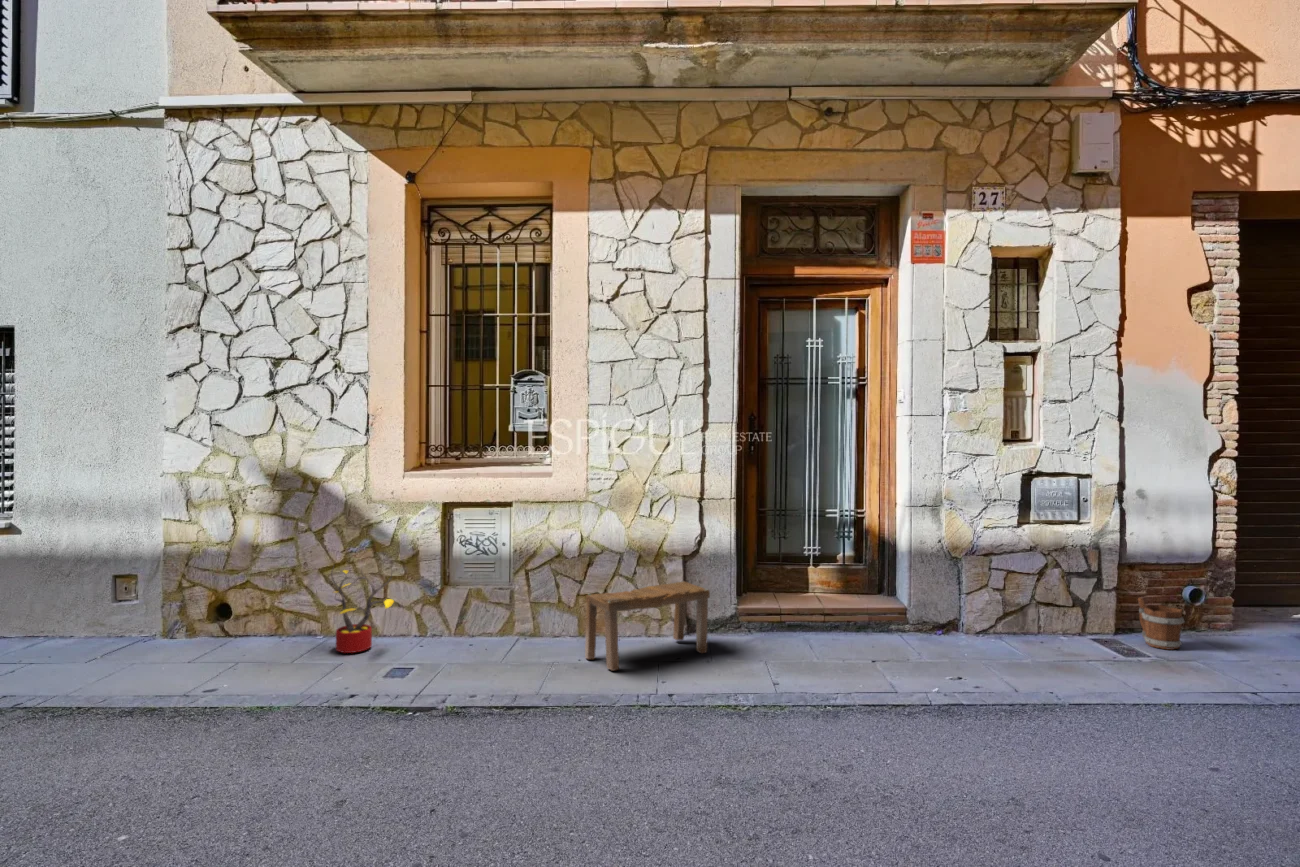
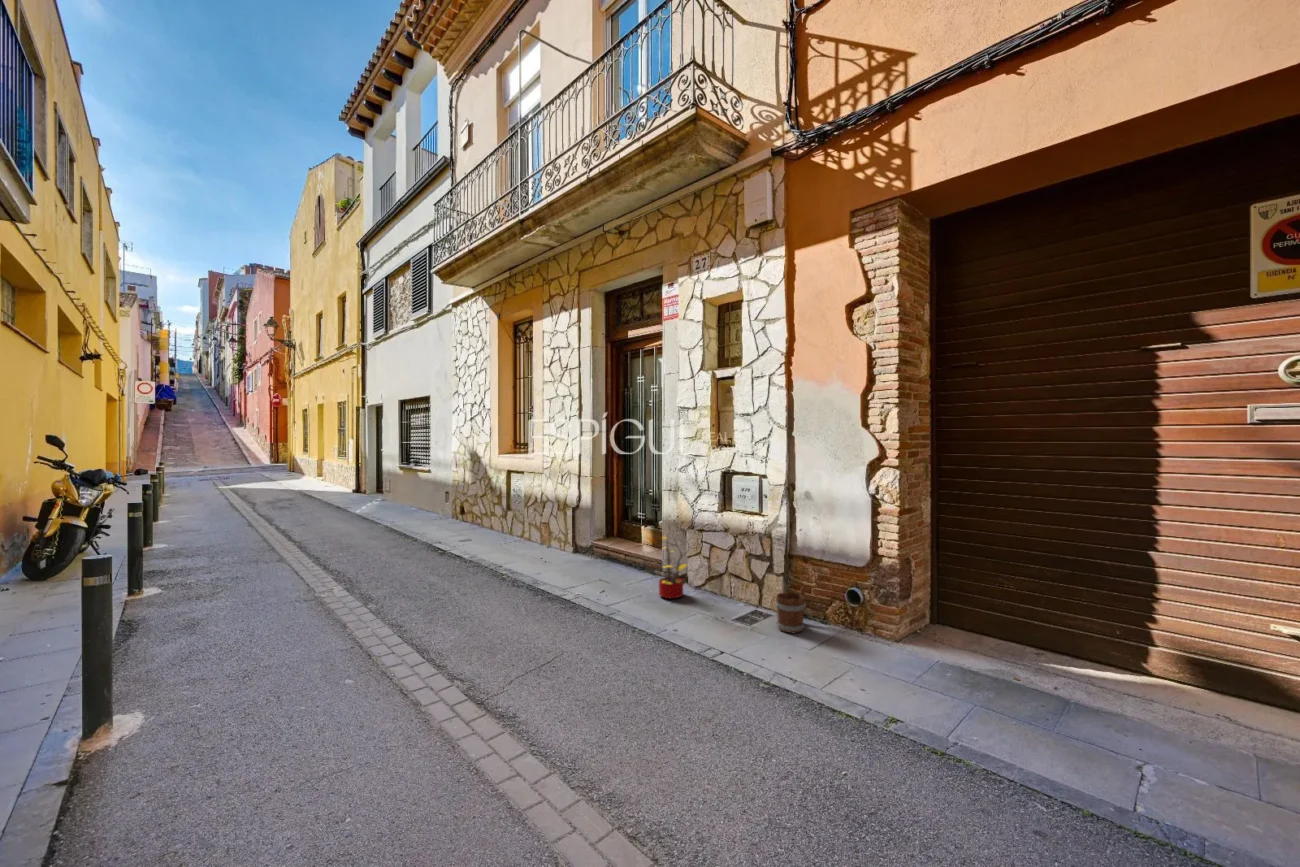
decorative plant: present [331,570,394,653] -> present [659,537,687,598]
bench: present [585,581,710,671] -> none [501,520,569,562]

